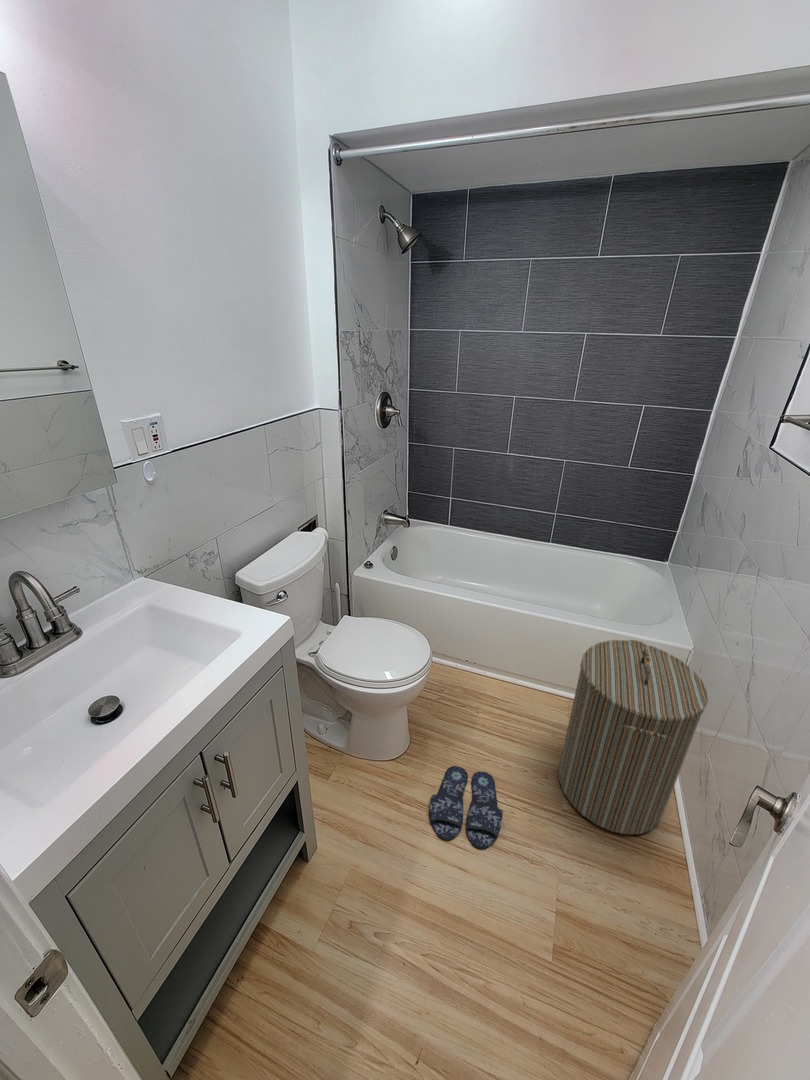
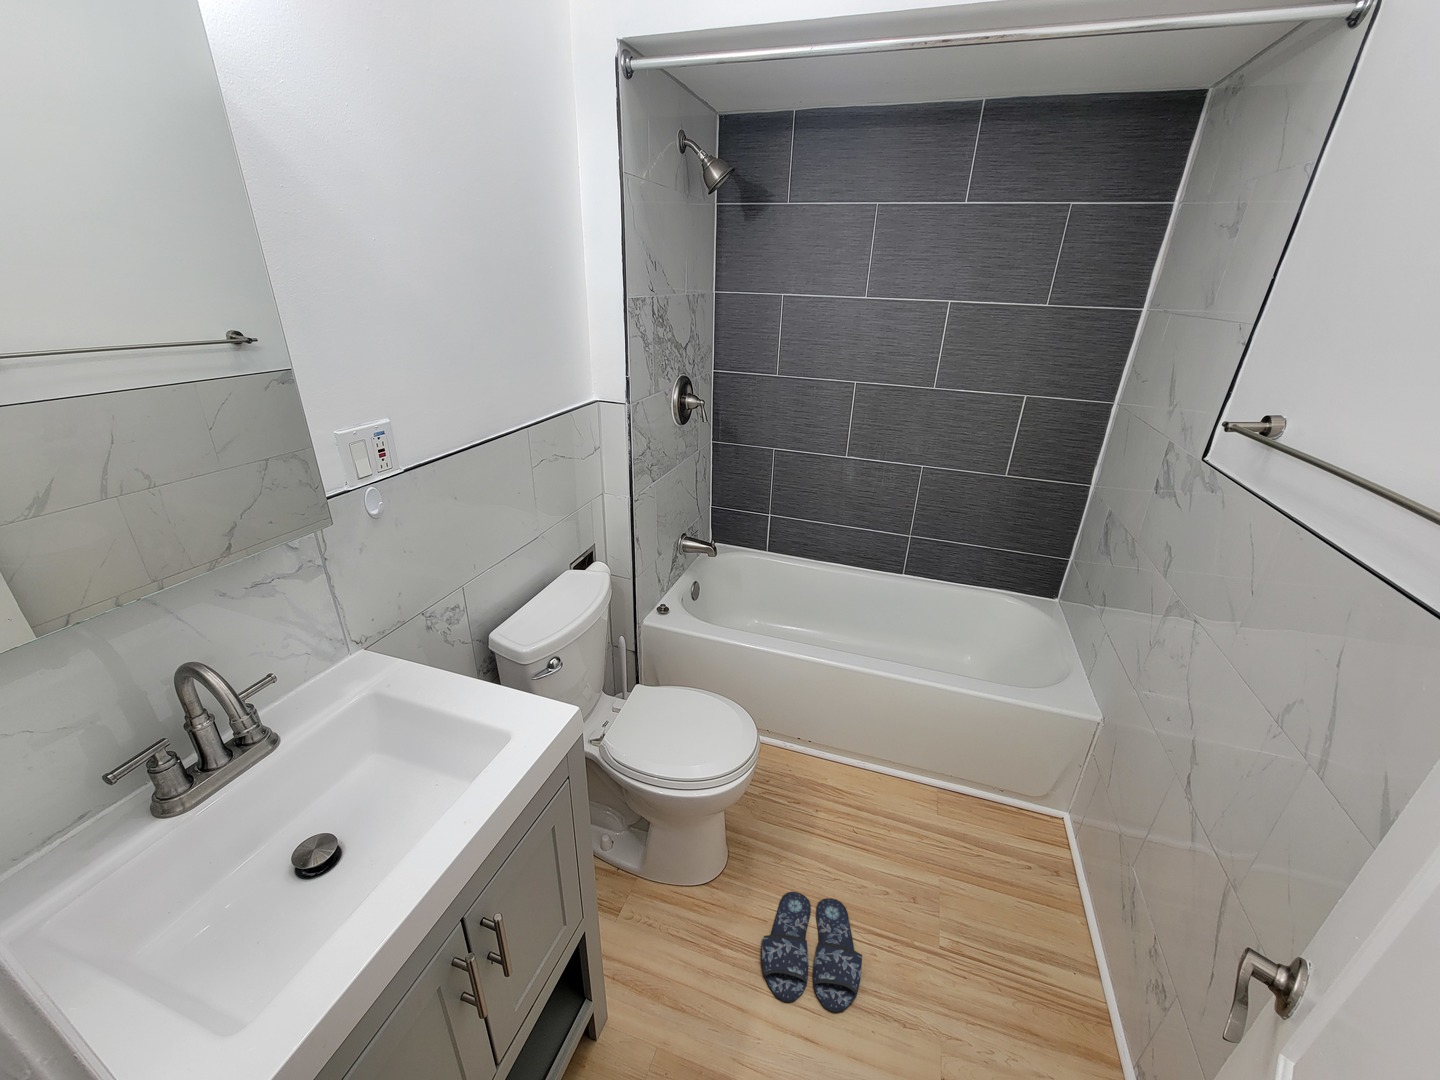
laundry hamper: present [558,640,708,834] -> none [932,712,1136,981]

